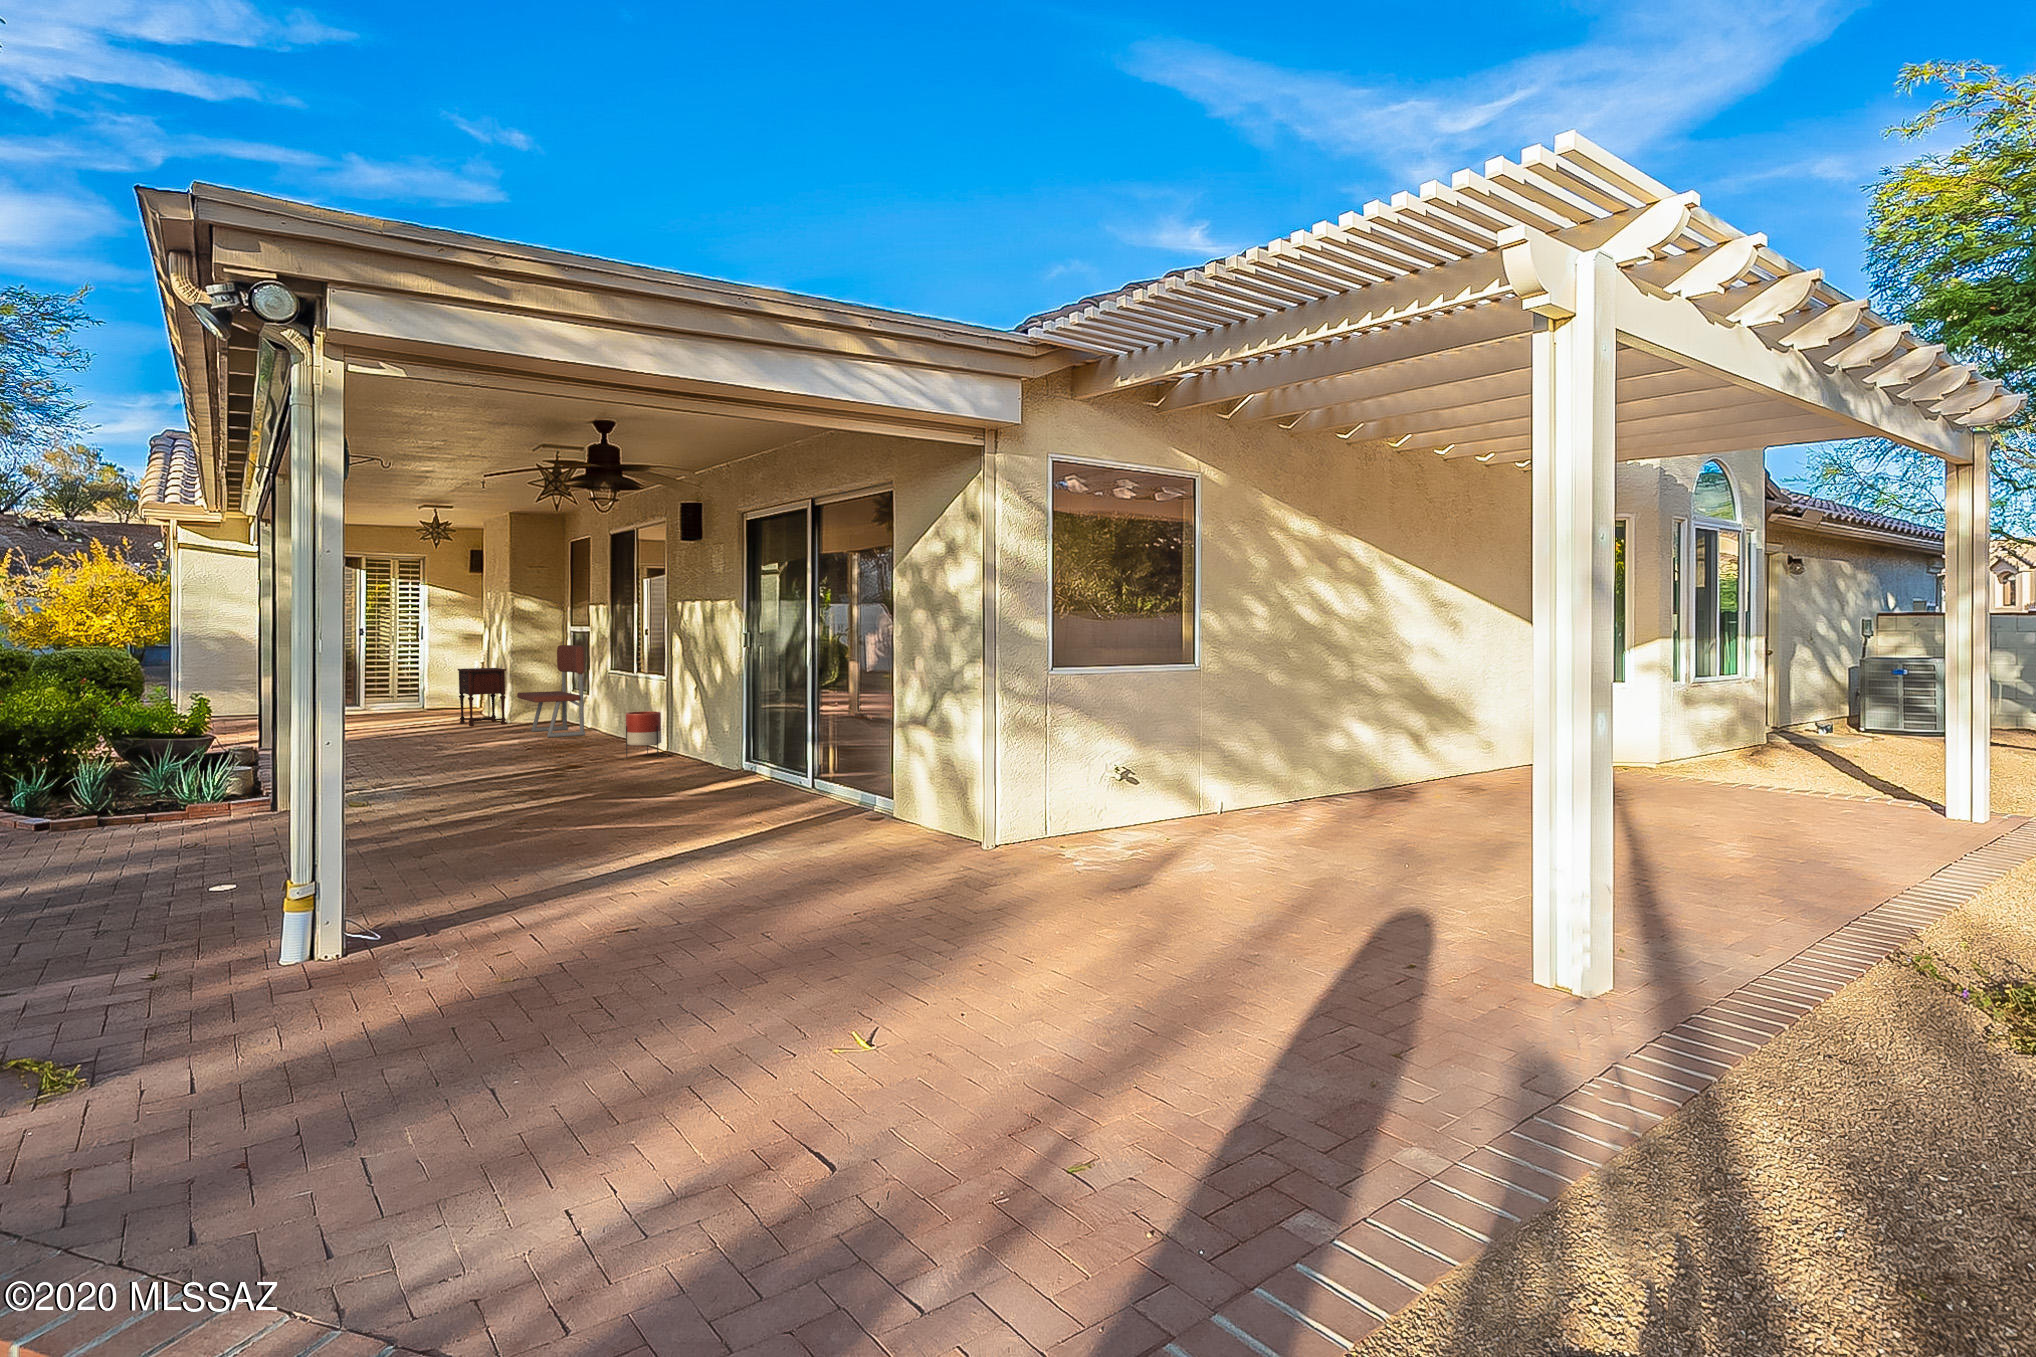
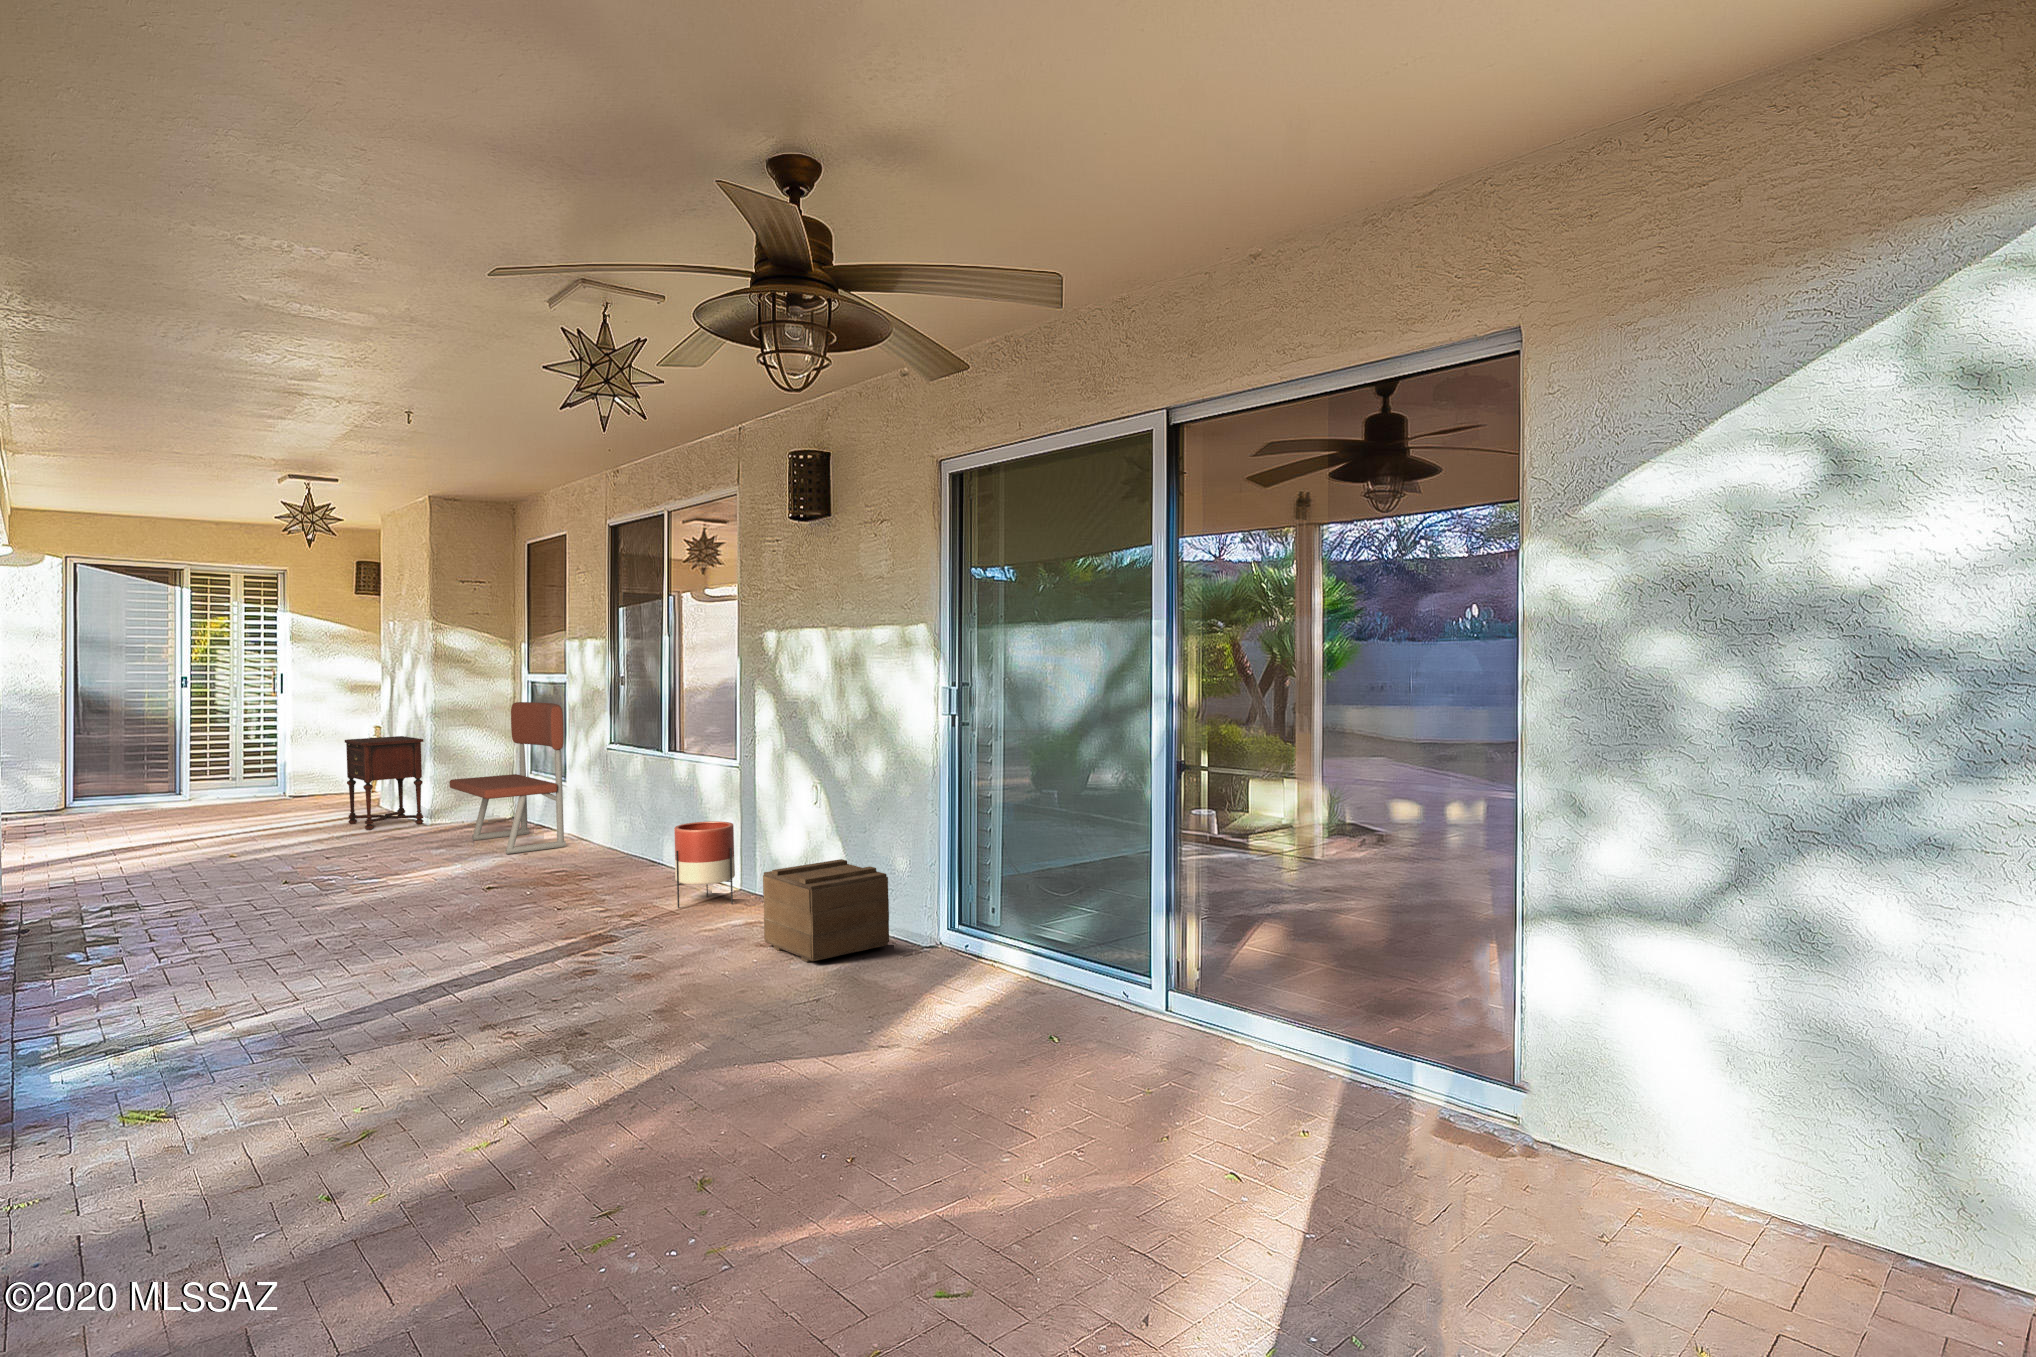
wooden crate: none [657,727,721,777] -> present [763,859,889,962]

